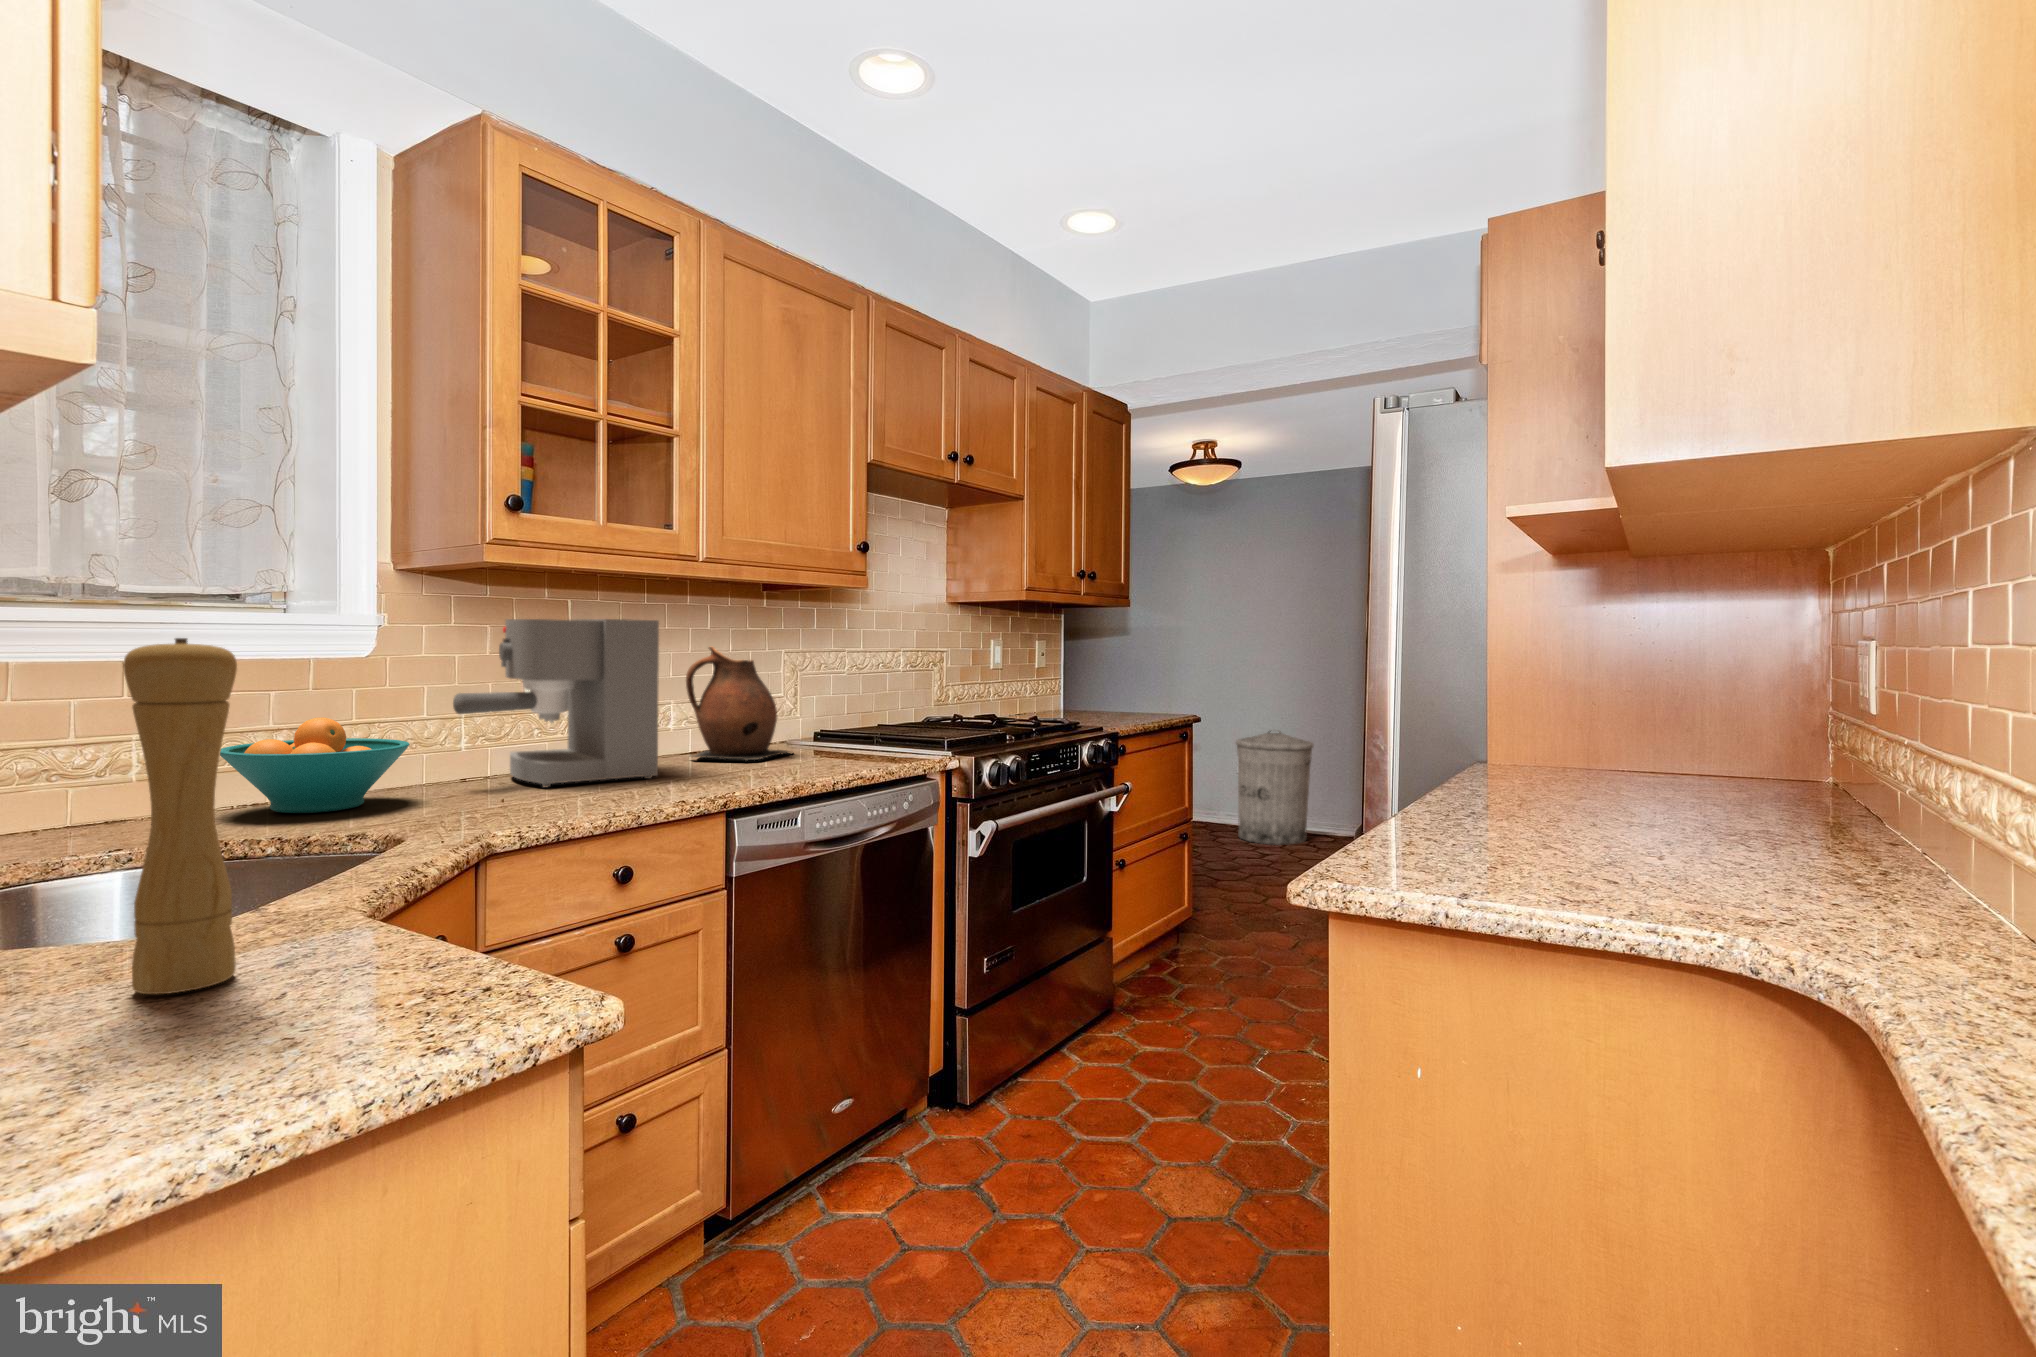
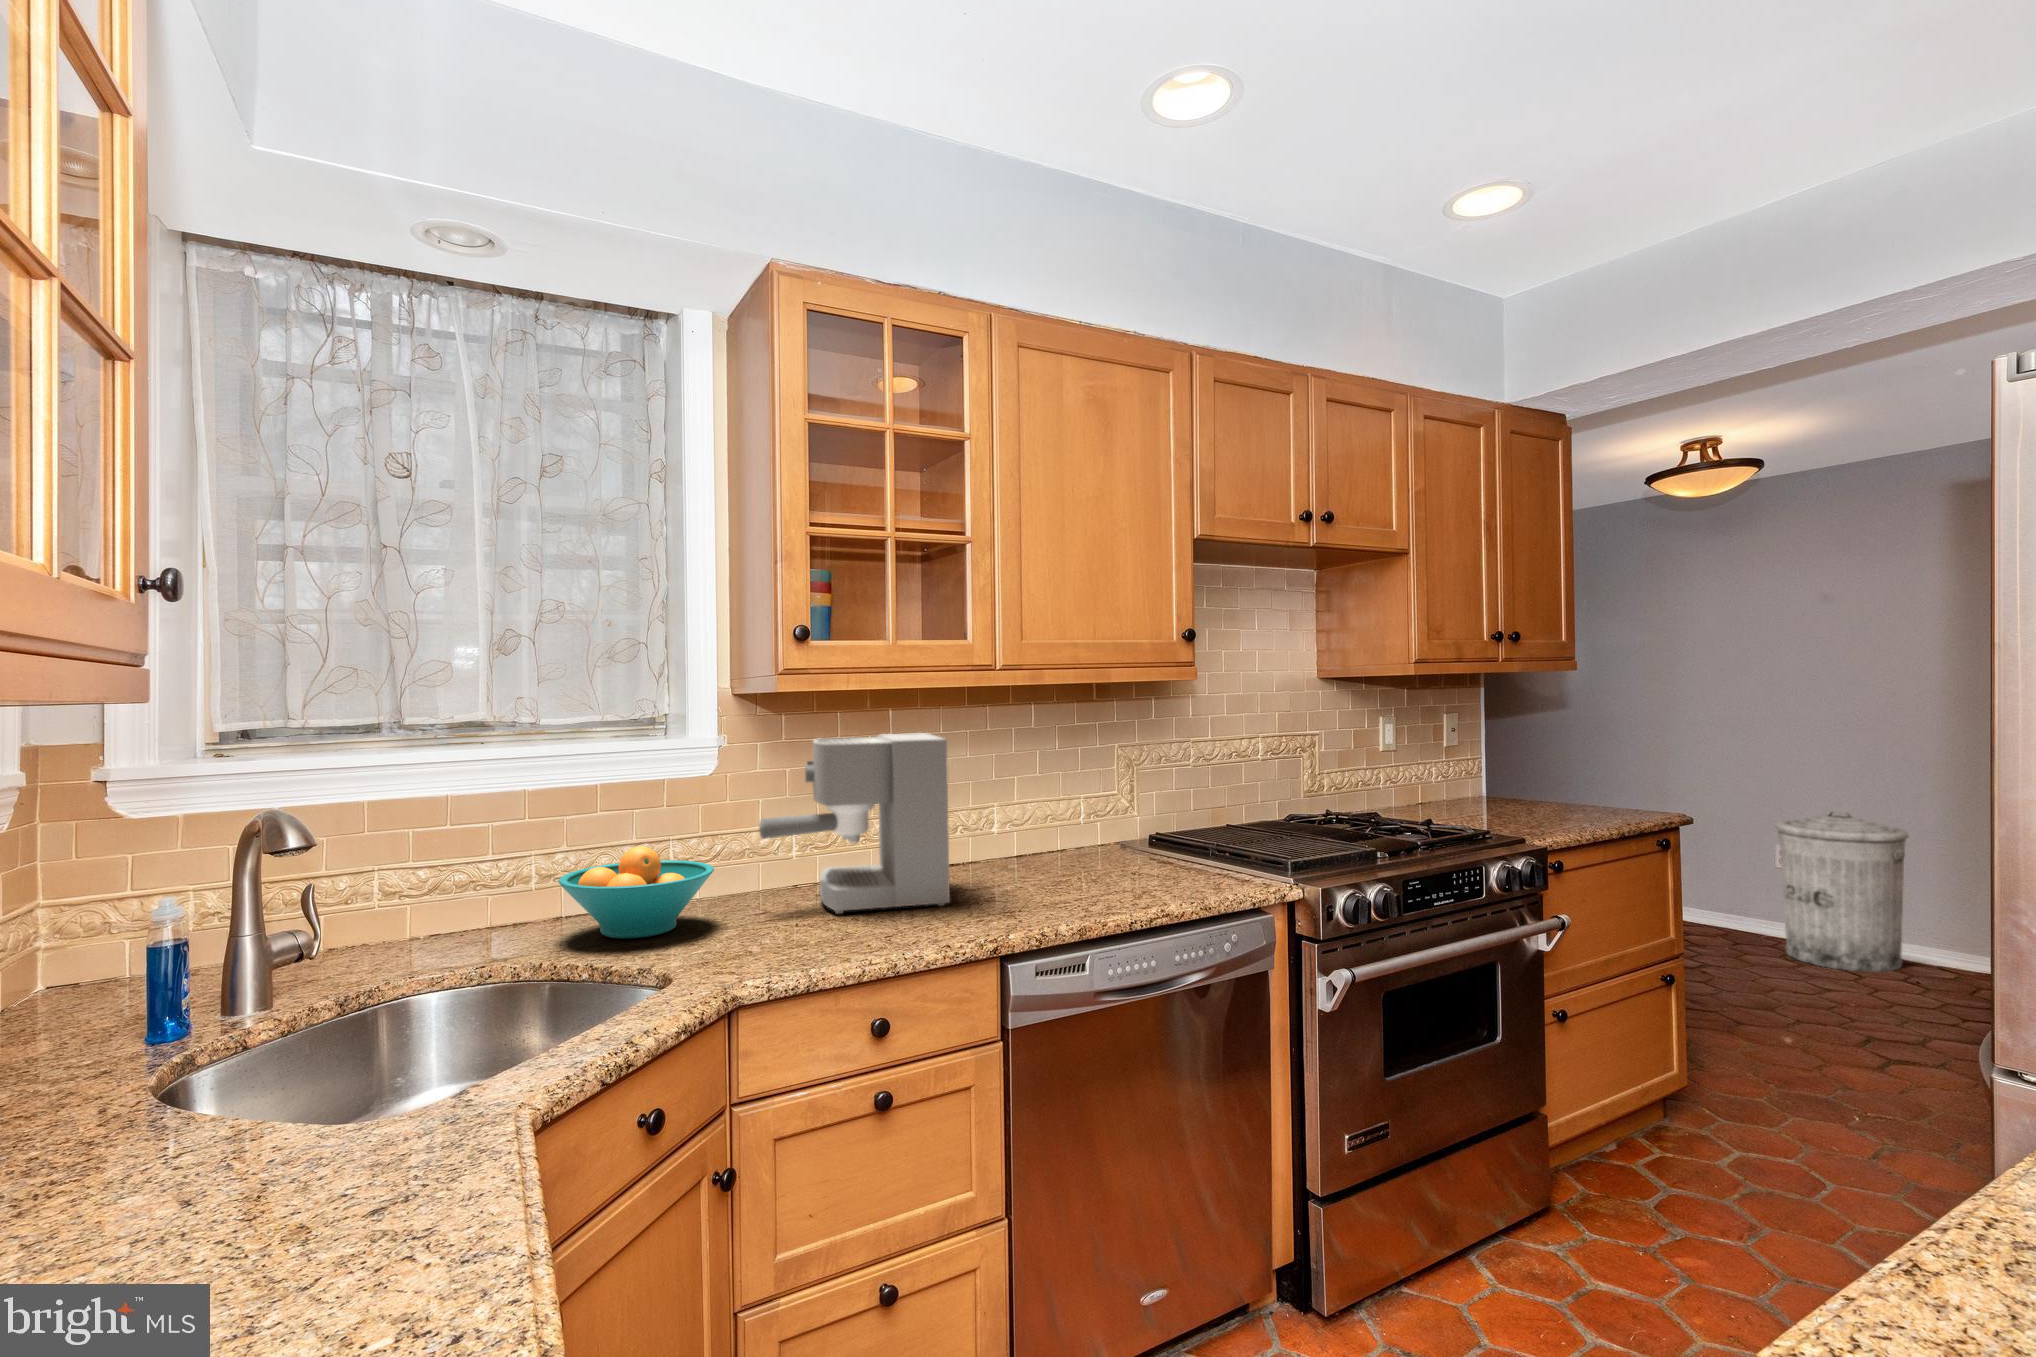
pepper mill: present [123,638,237,994] -> none [214,876,321,1237]
ceramic pitcher: present [686,647,792,761] -> none [1000,754,1115,884]

